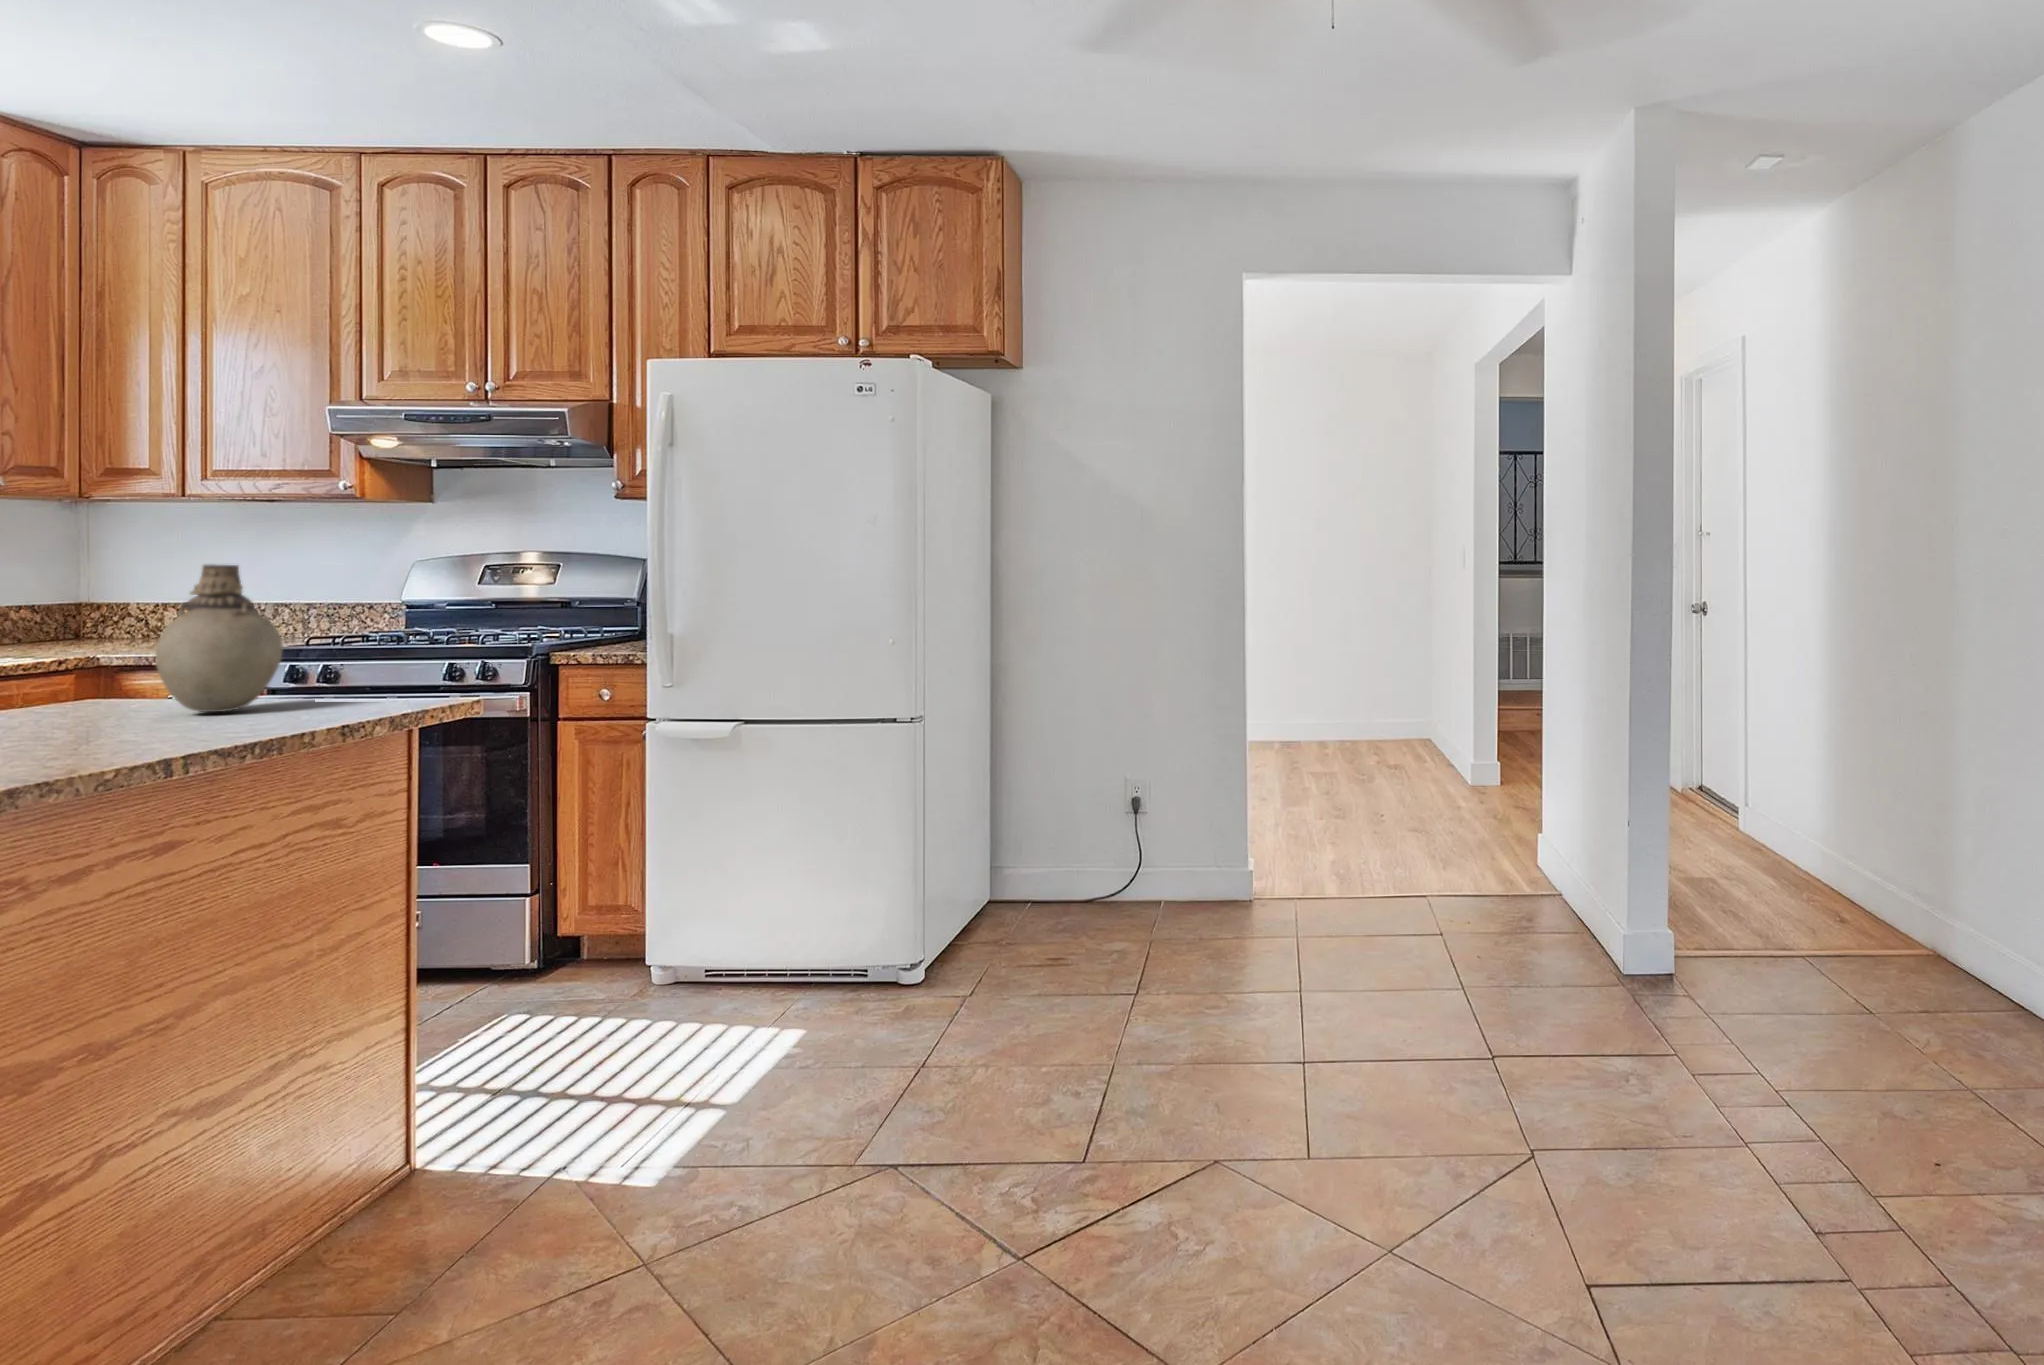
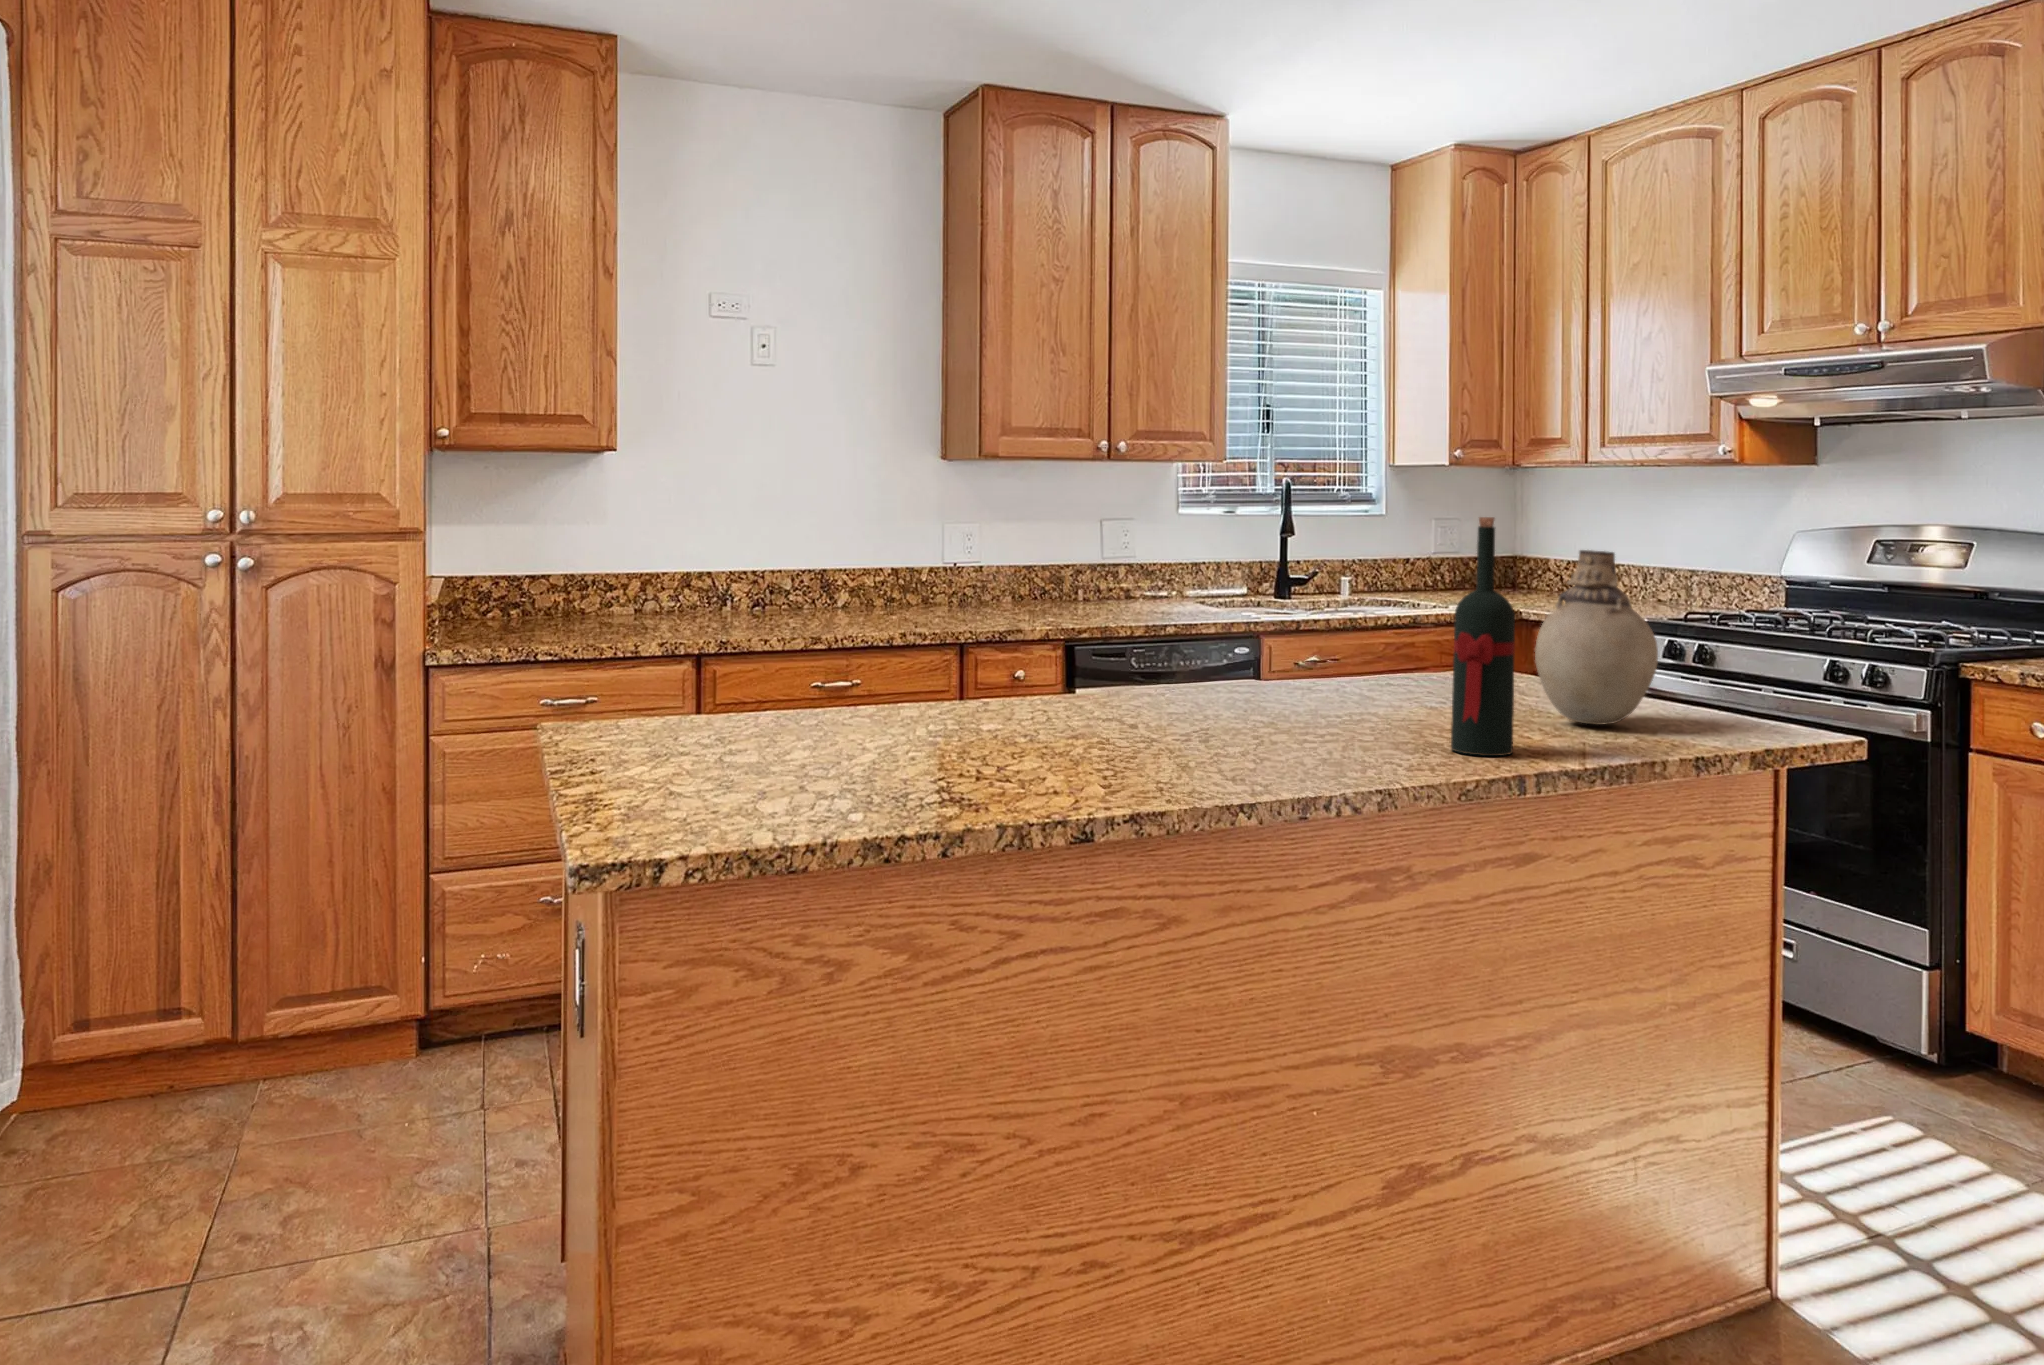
wine bottle: none [70,535,143,741] -> present [1451,517,1515,756]

